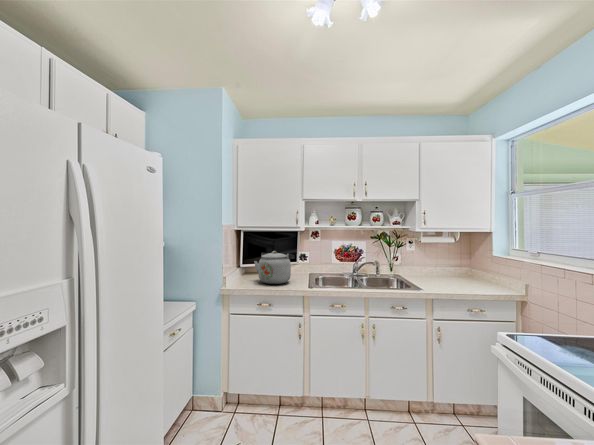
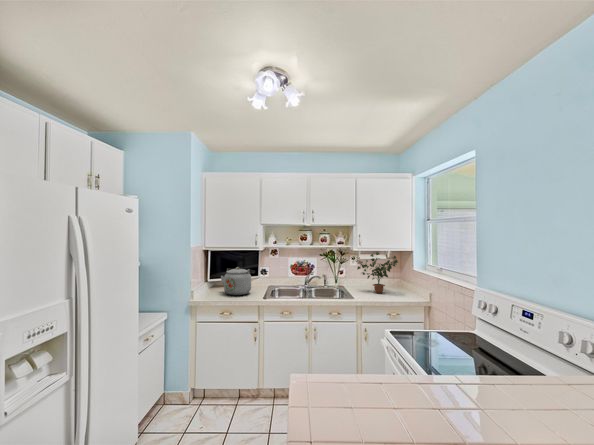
potted plant: none [416,233,476,284] -> present [356,252,398,293]

